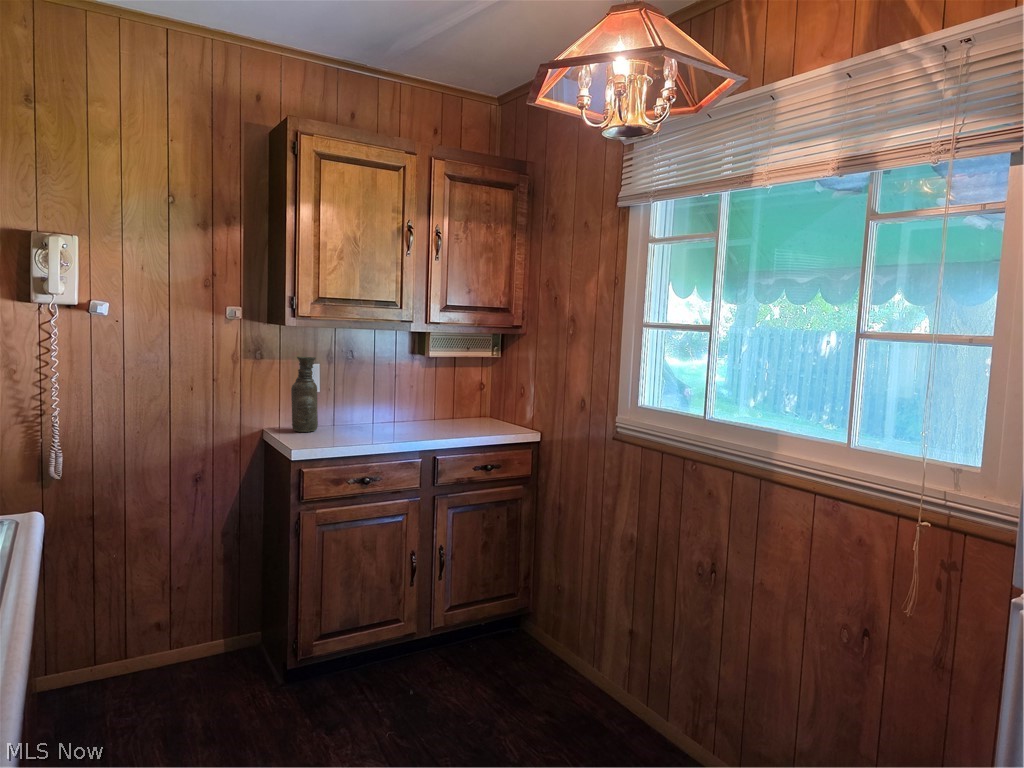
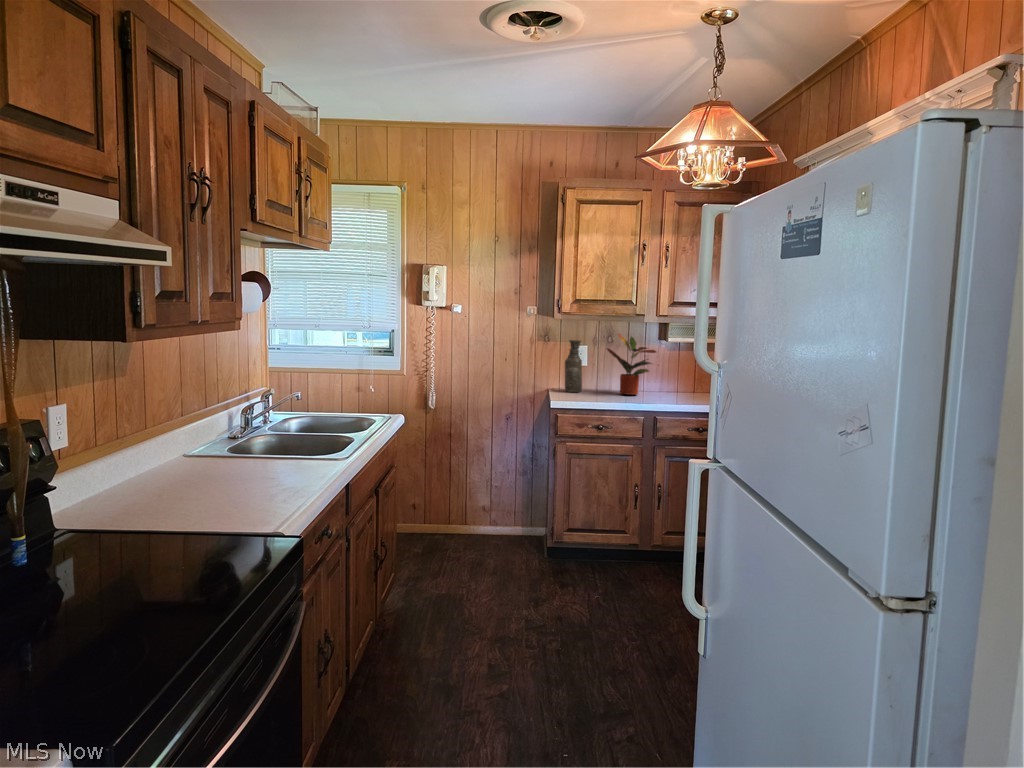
potted plant: none [353,345,419,430] -> present [607,333,656,395]

